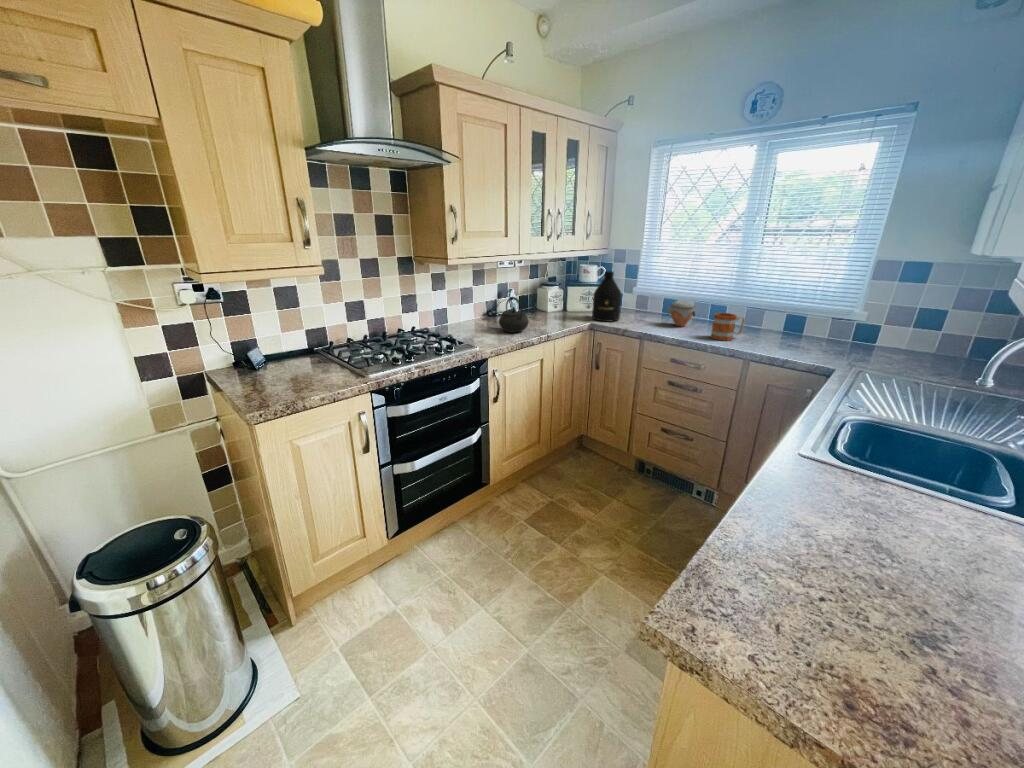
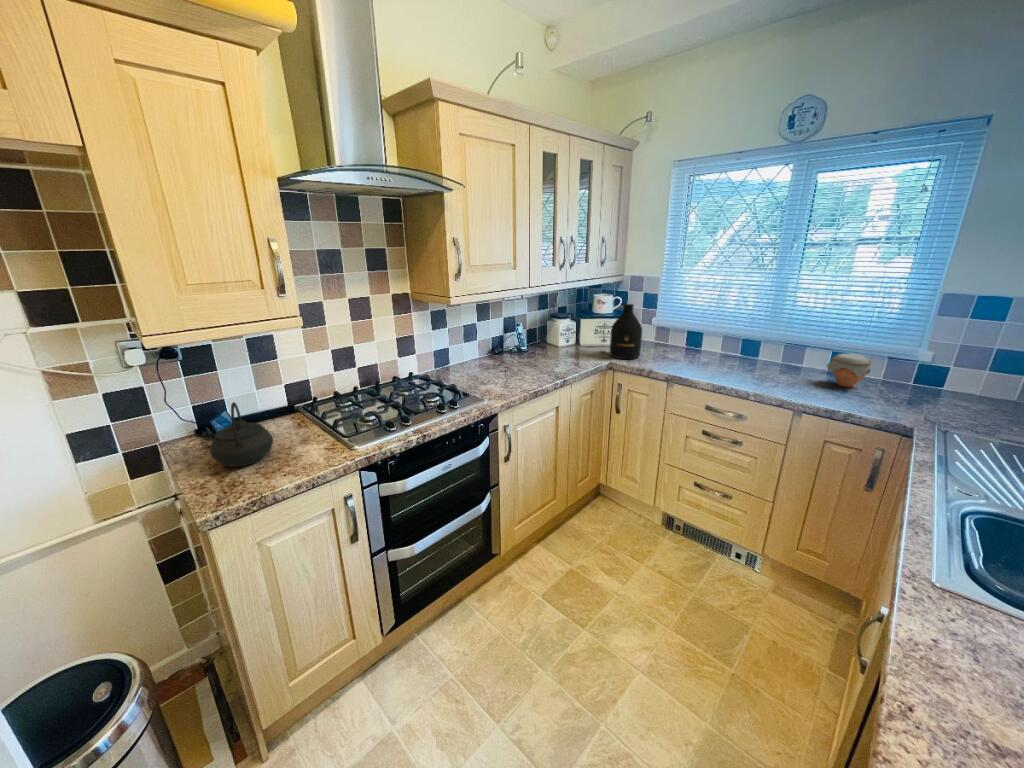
kettle: present [499,297,529,333] -> present [210,402,273,467]
jar: present [667,301,695,326] -> present [827,353,873,387]
mug: present [711,313,745,341] -> none [748,352,788,385]

